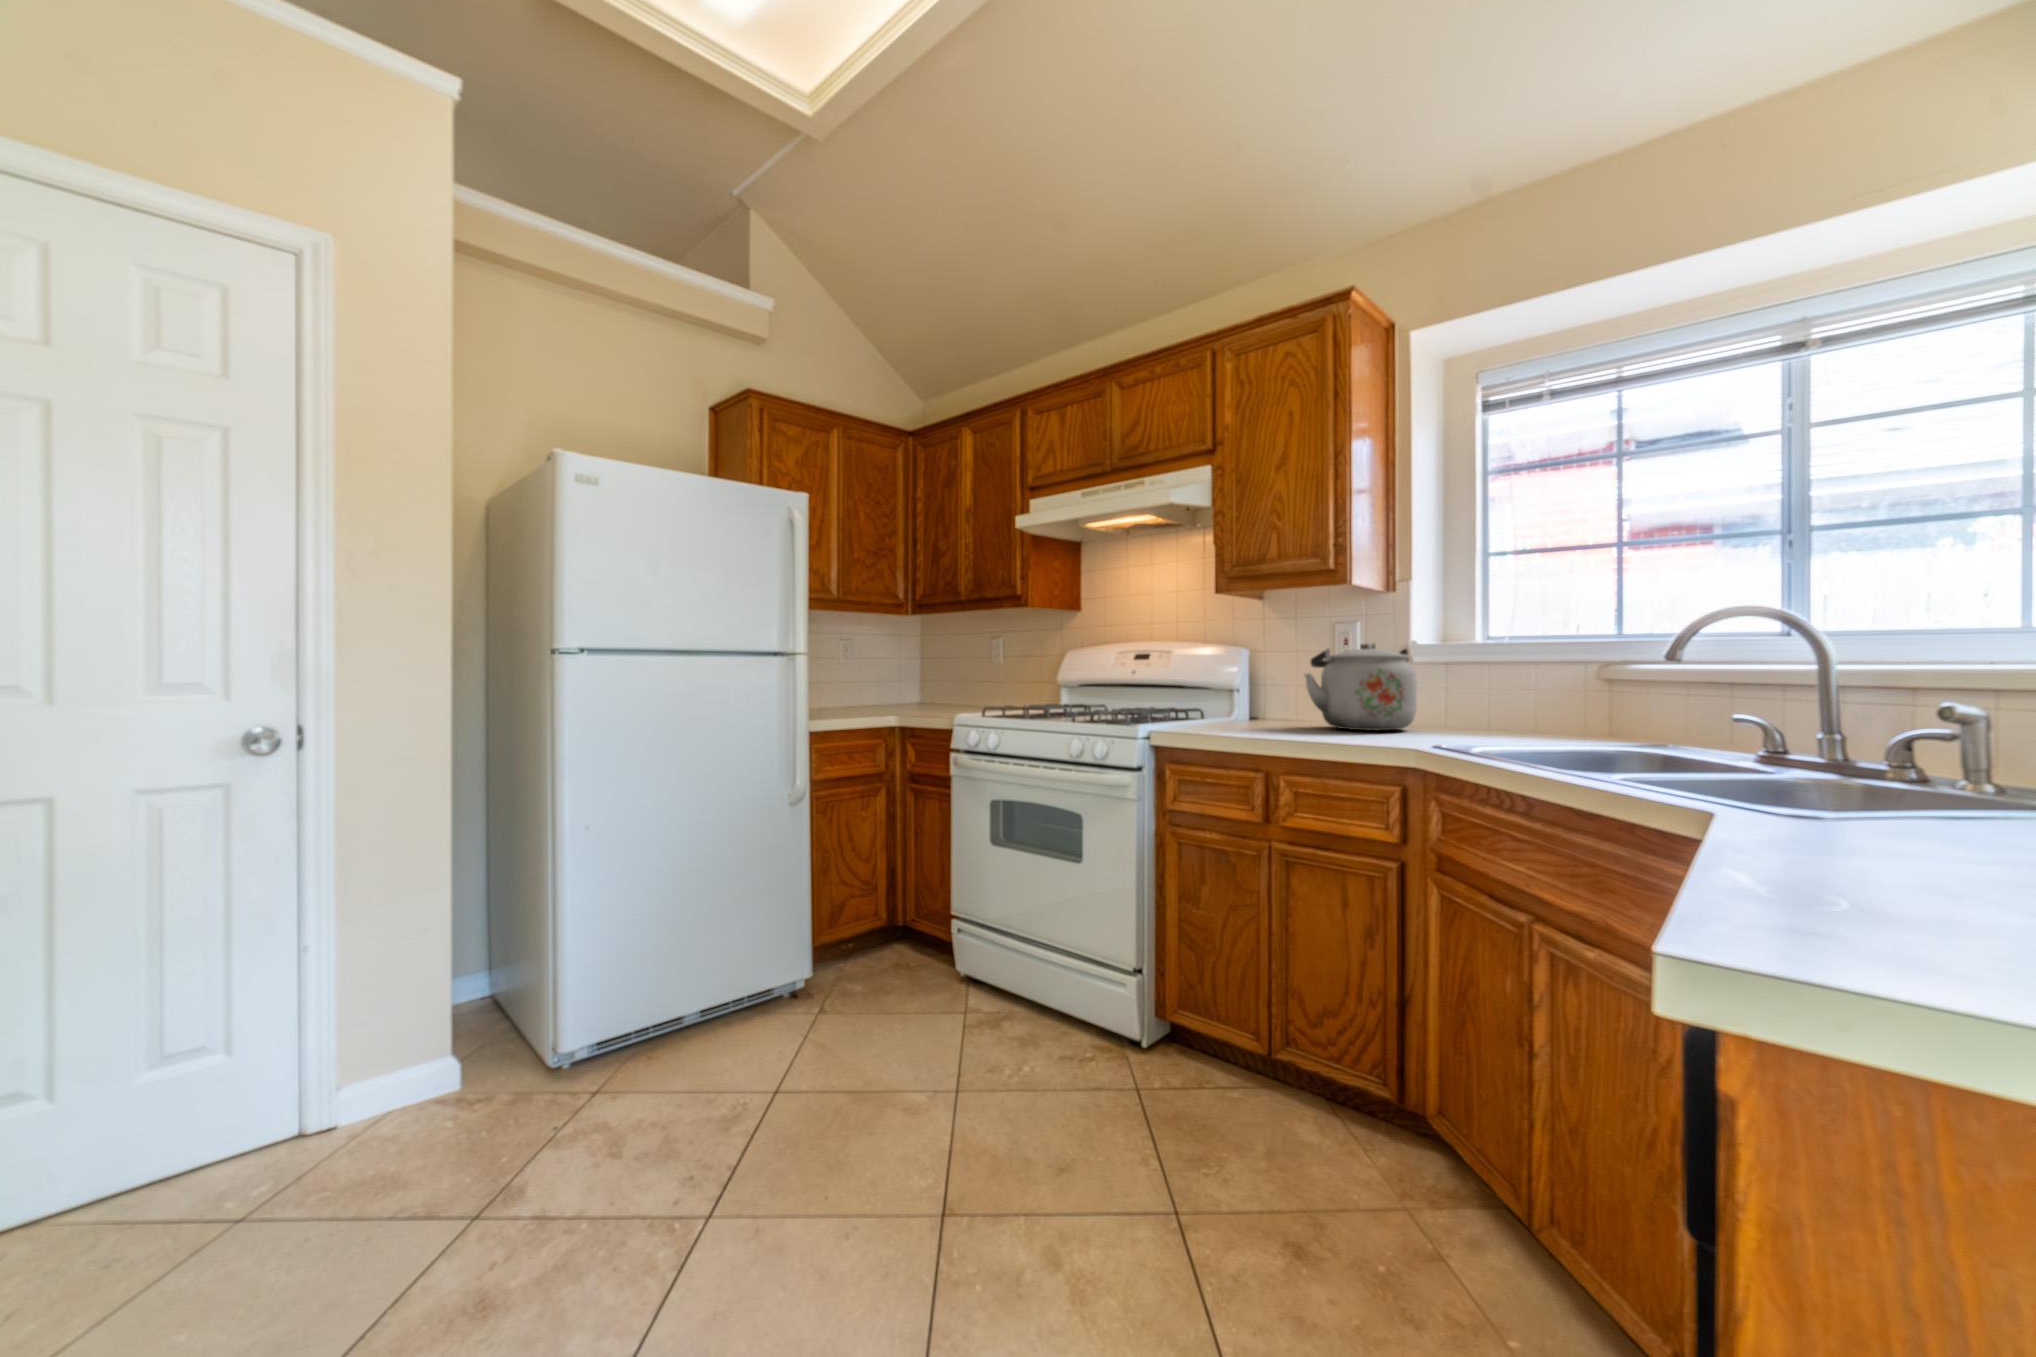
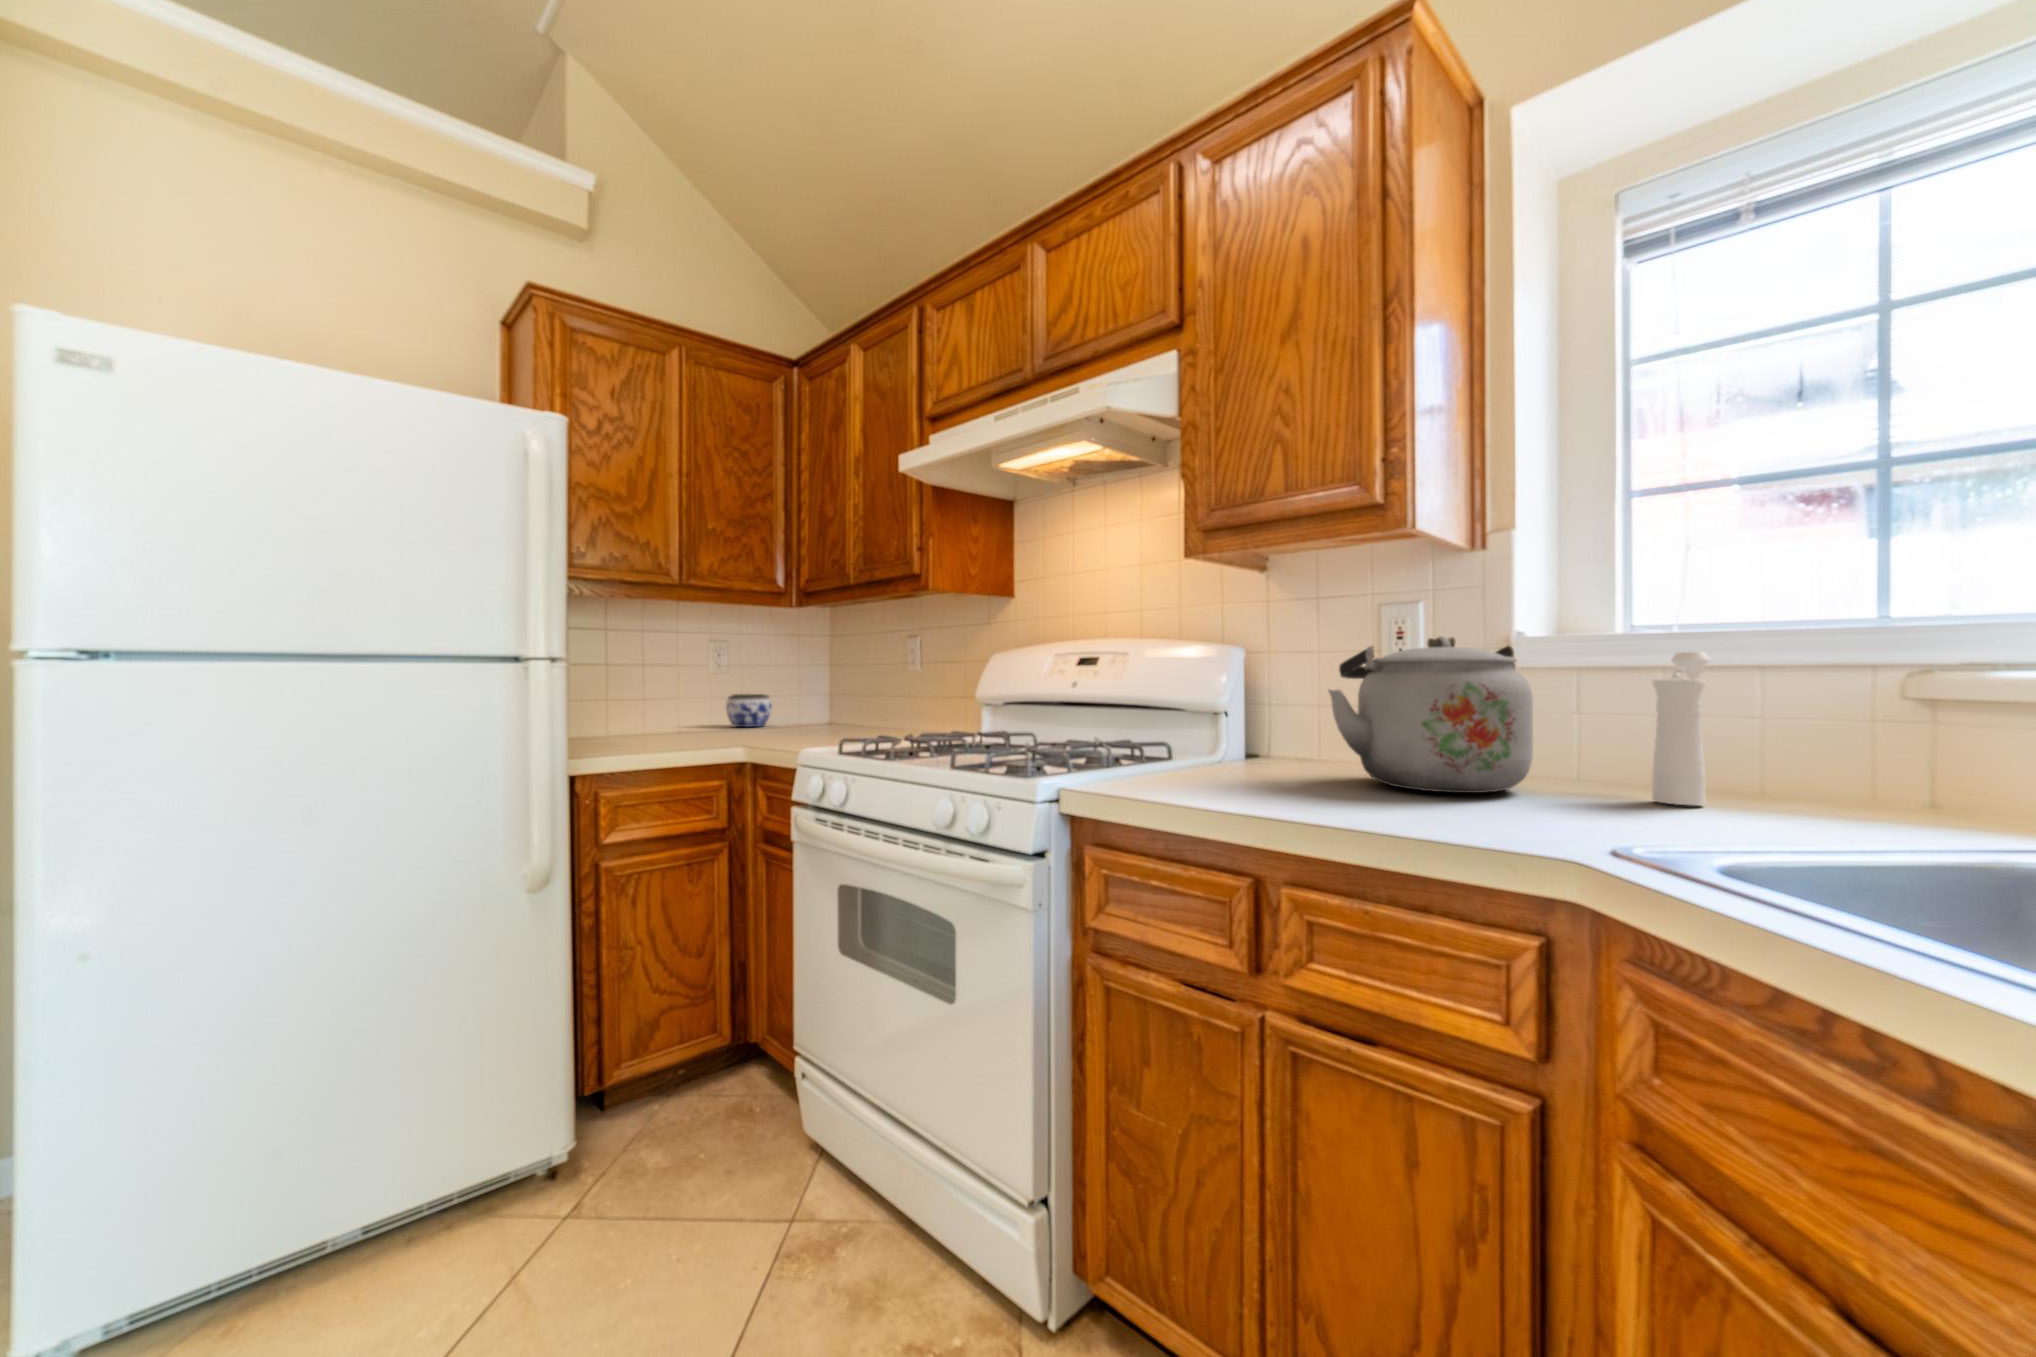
pepper mill: none [1476,652,1511,734] -> present [1652,652,1710,805]
jar: none [852,682,886,707] -> present [726,694,772,727]

